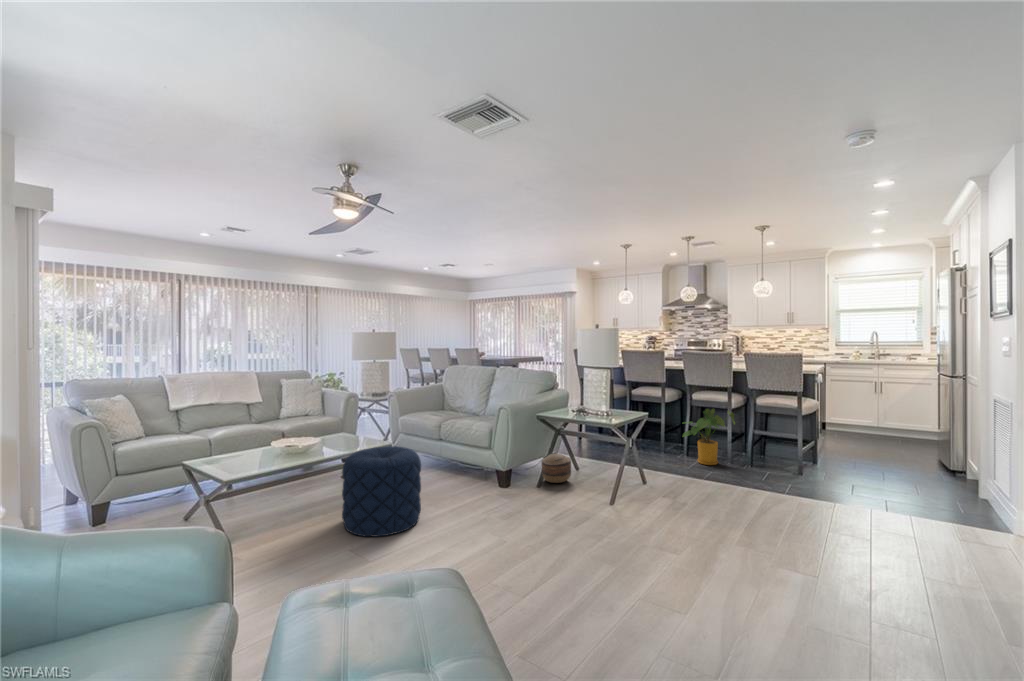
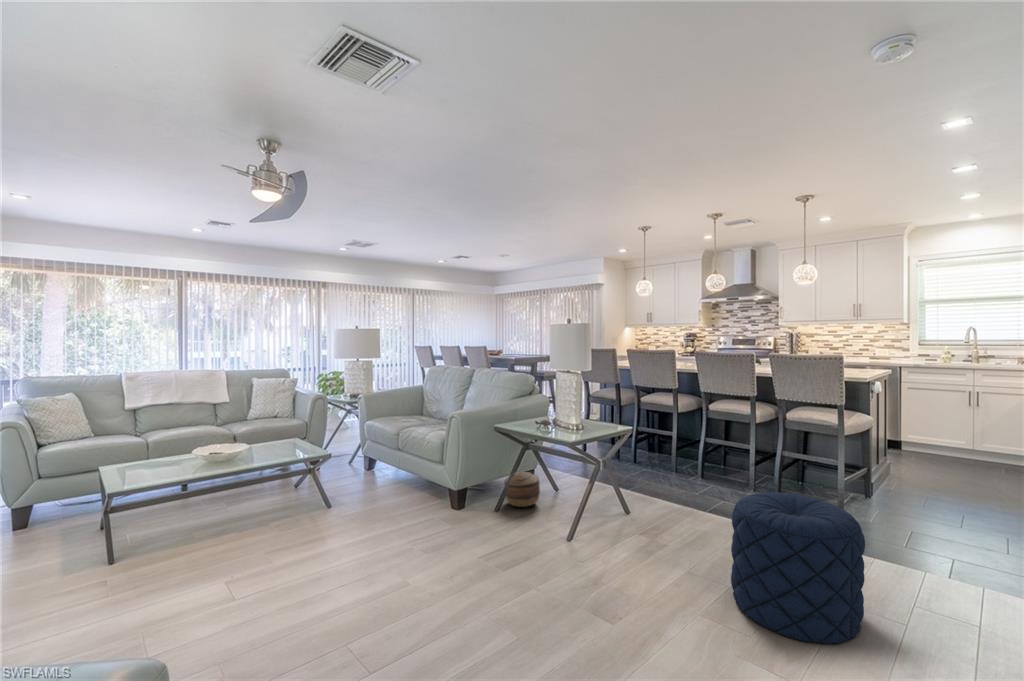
house plant: present [683,409,735,465] -> none [690,422,760,492]
pouf: present [342,446,421,537] -> present [731,492,865,644]

